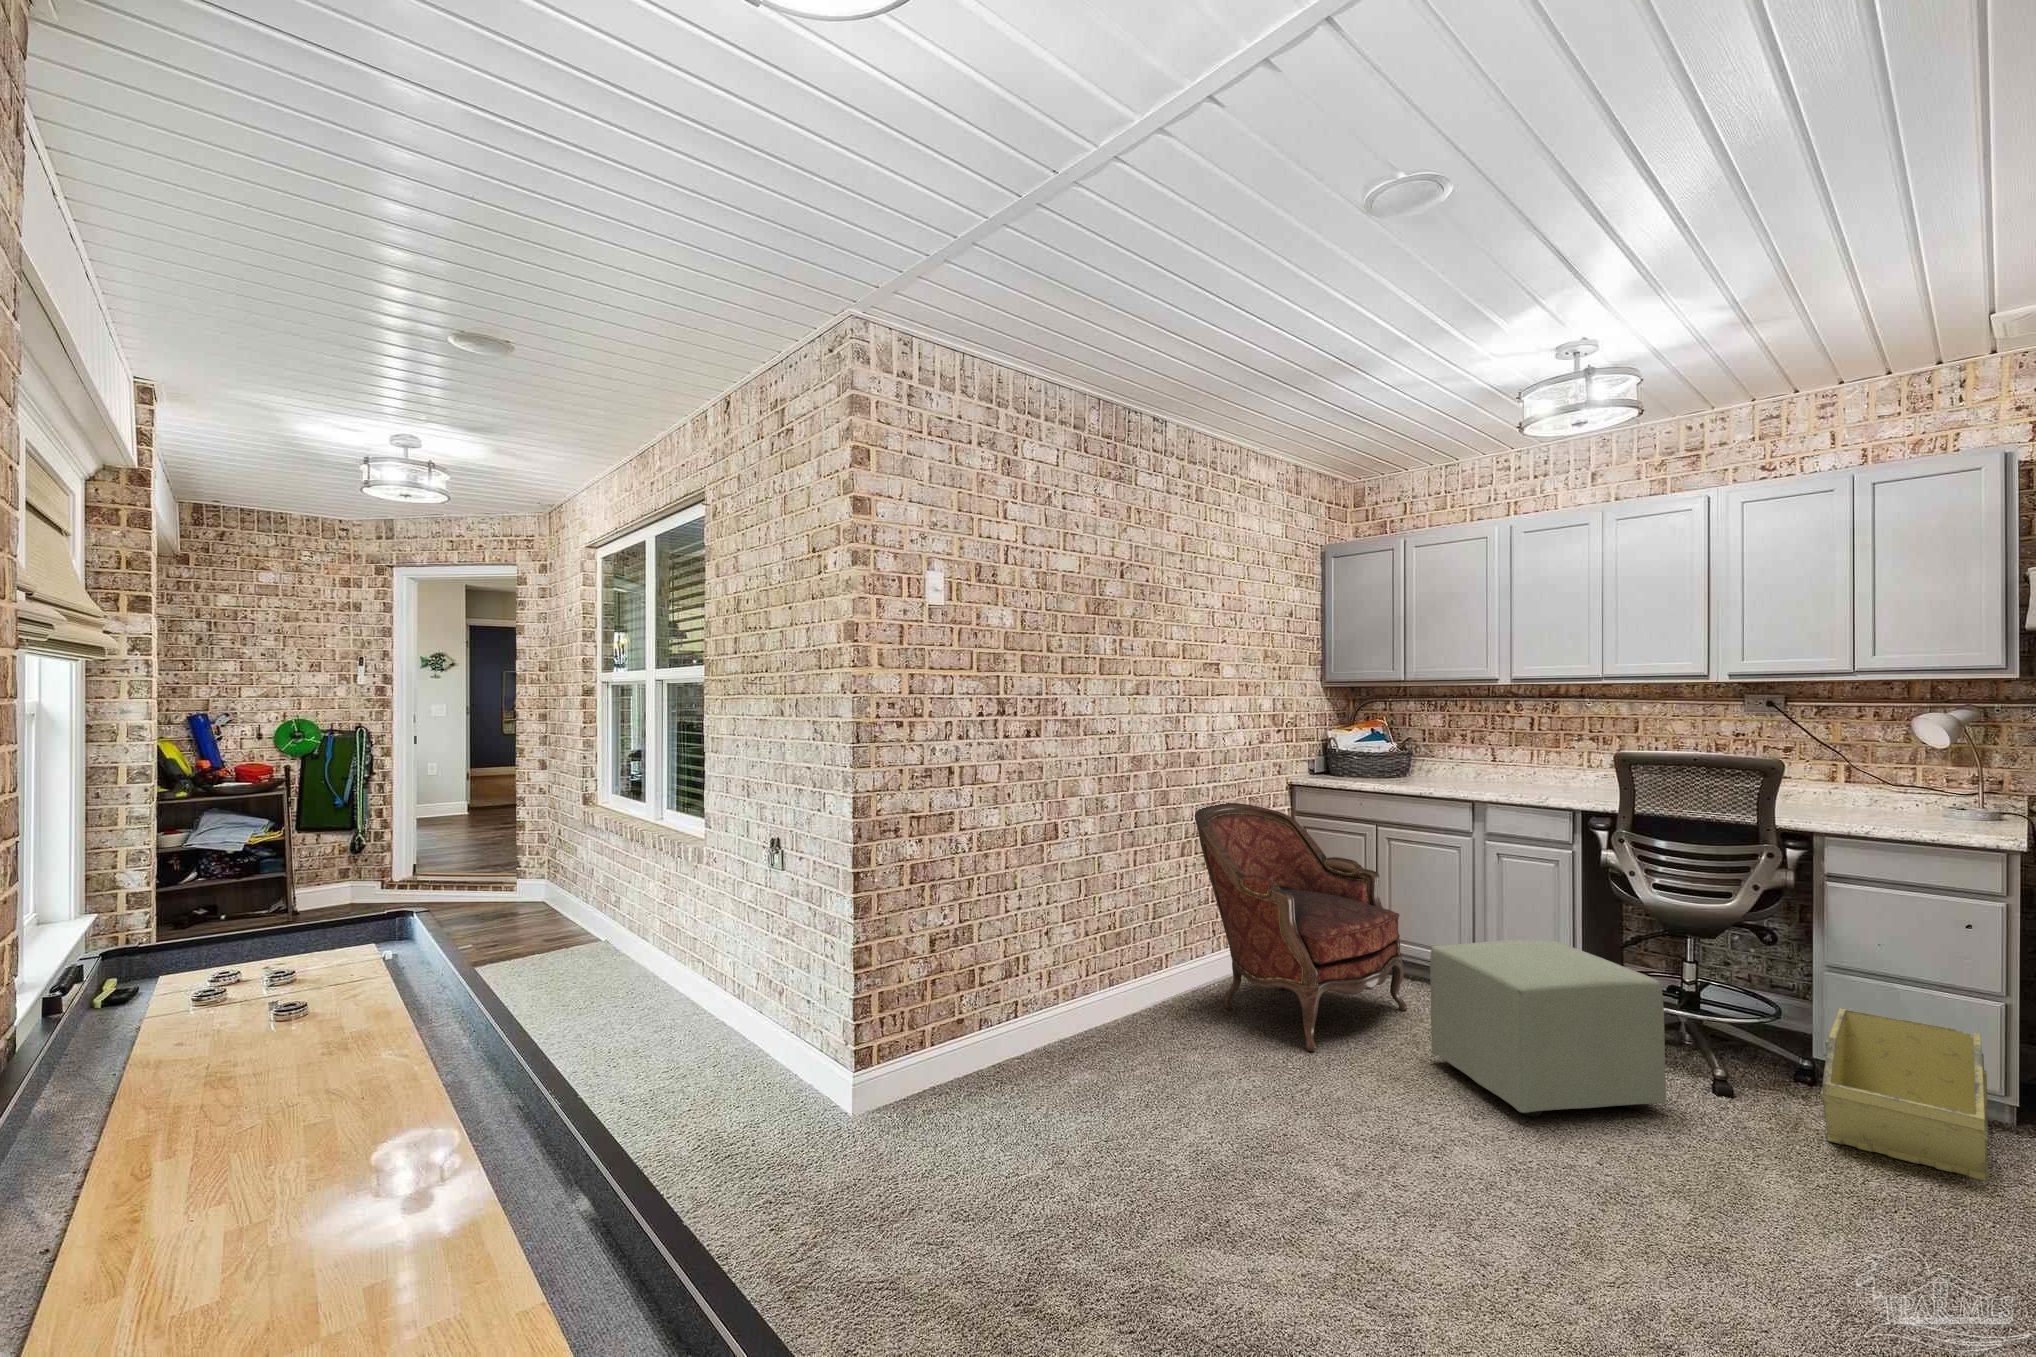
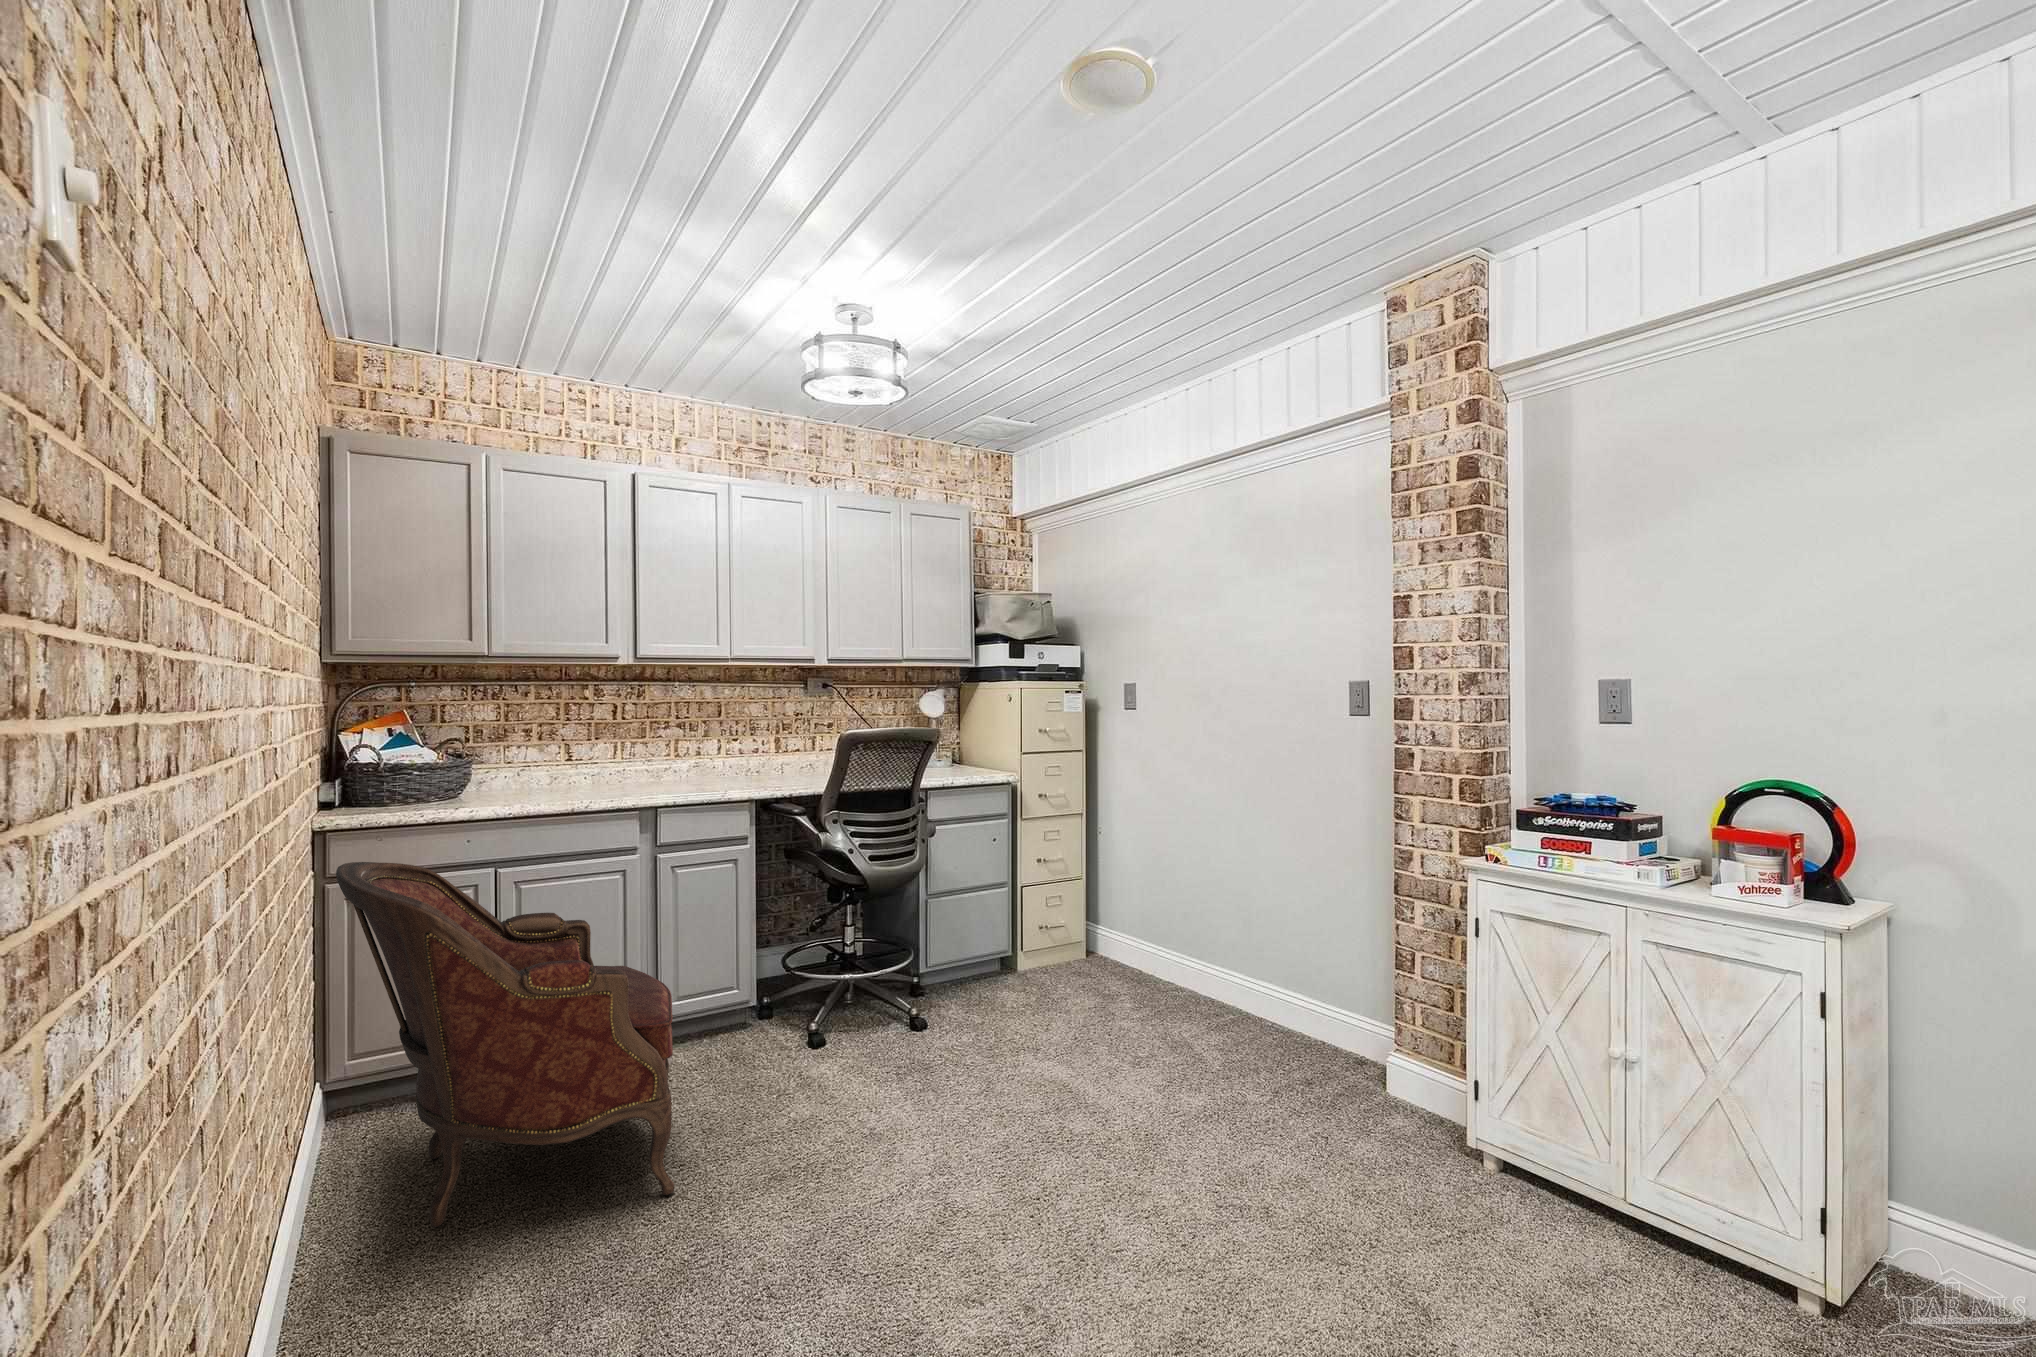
ottoman: present [1430,940,1666,1117] -> none [772,937,959,1117]
storage bin: present [1820,1008,1989,1181] -> none [951,916,1106,1026]

